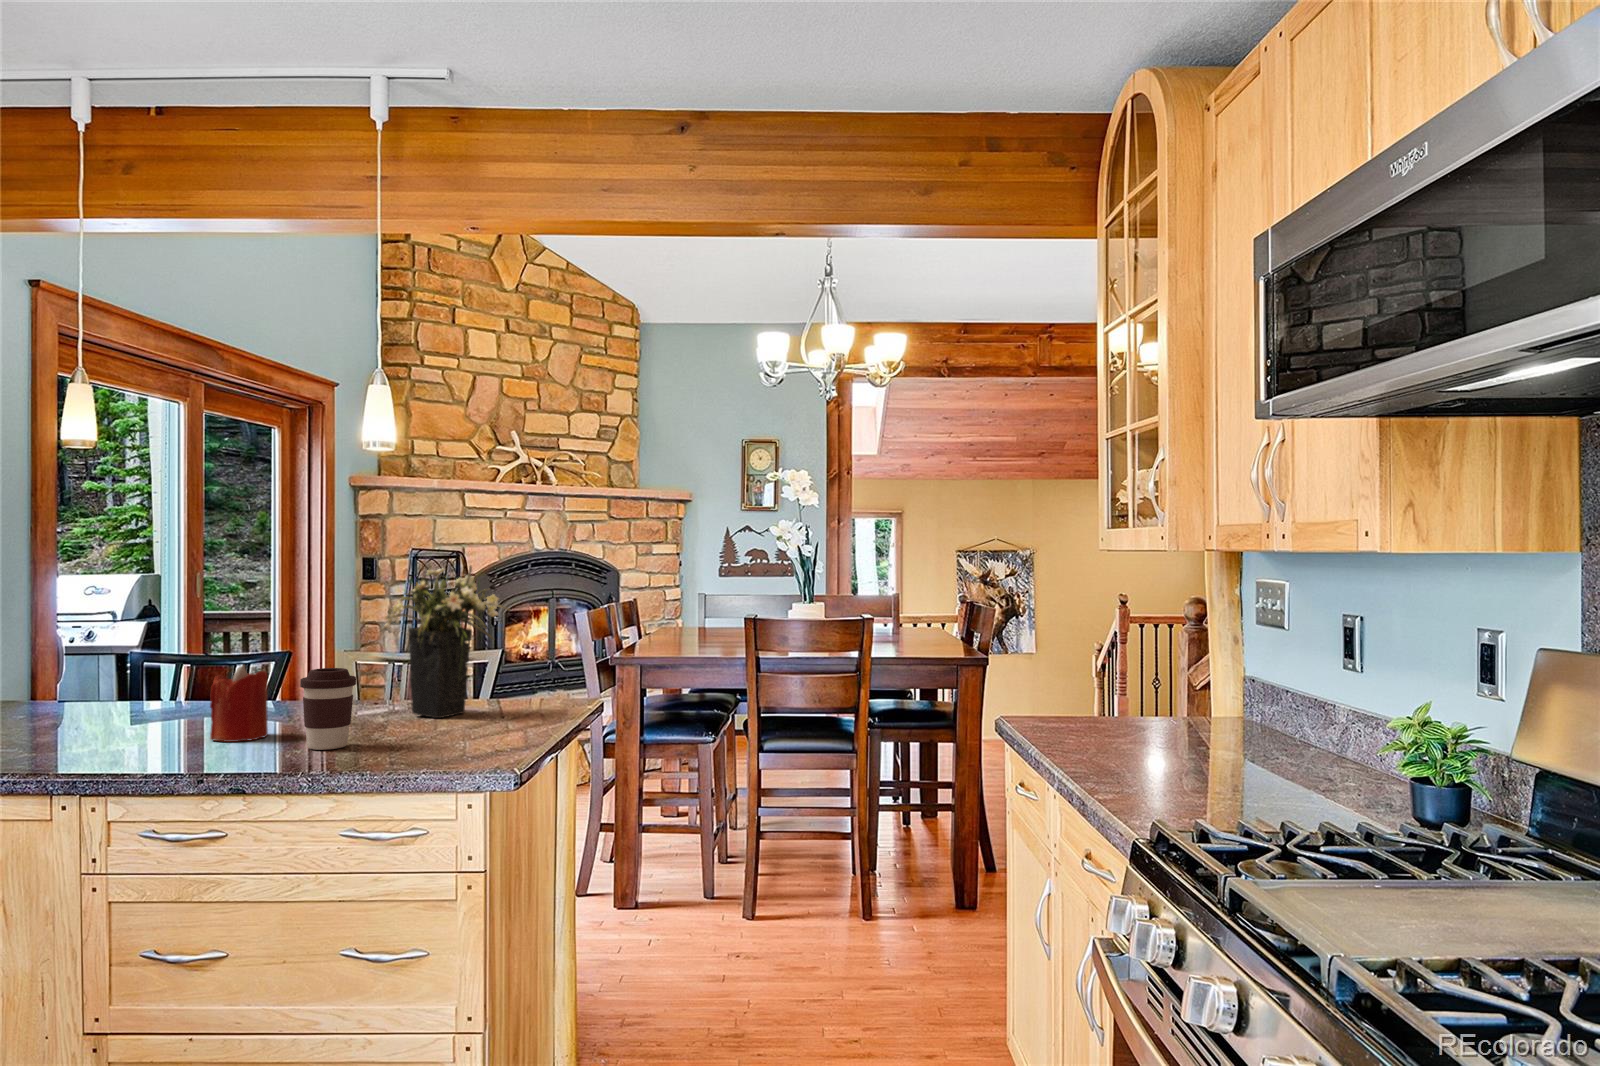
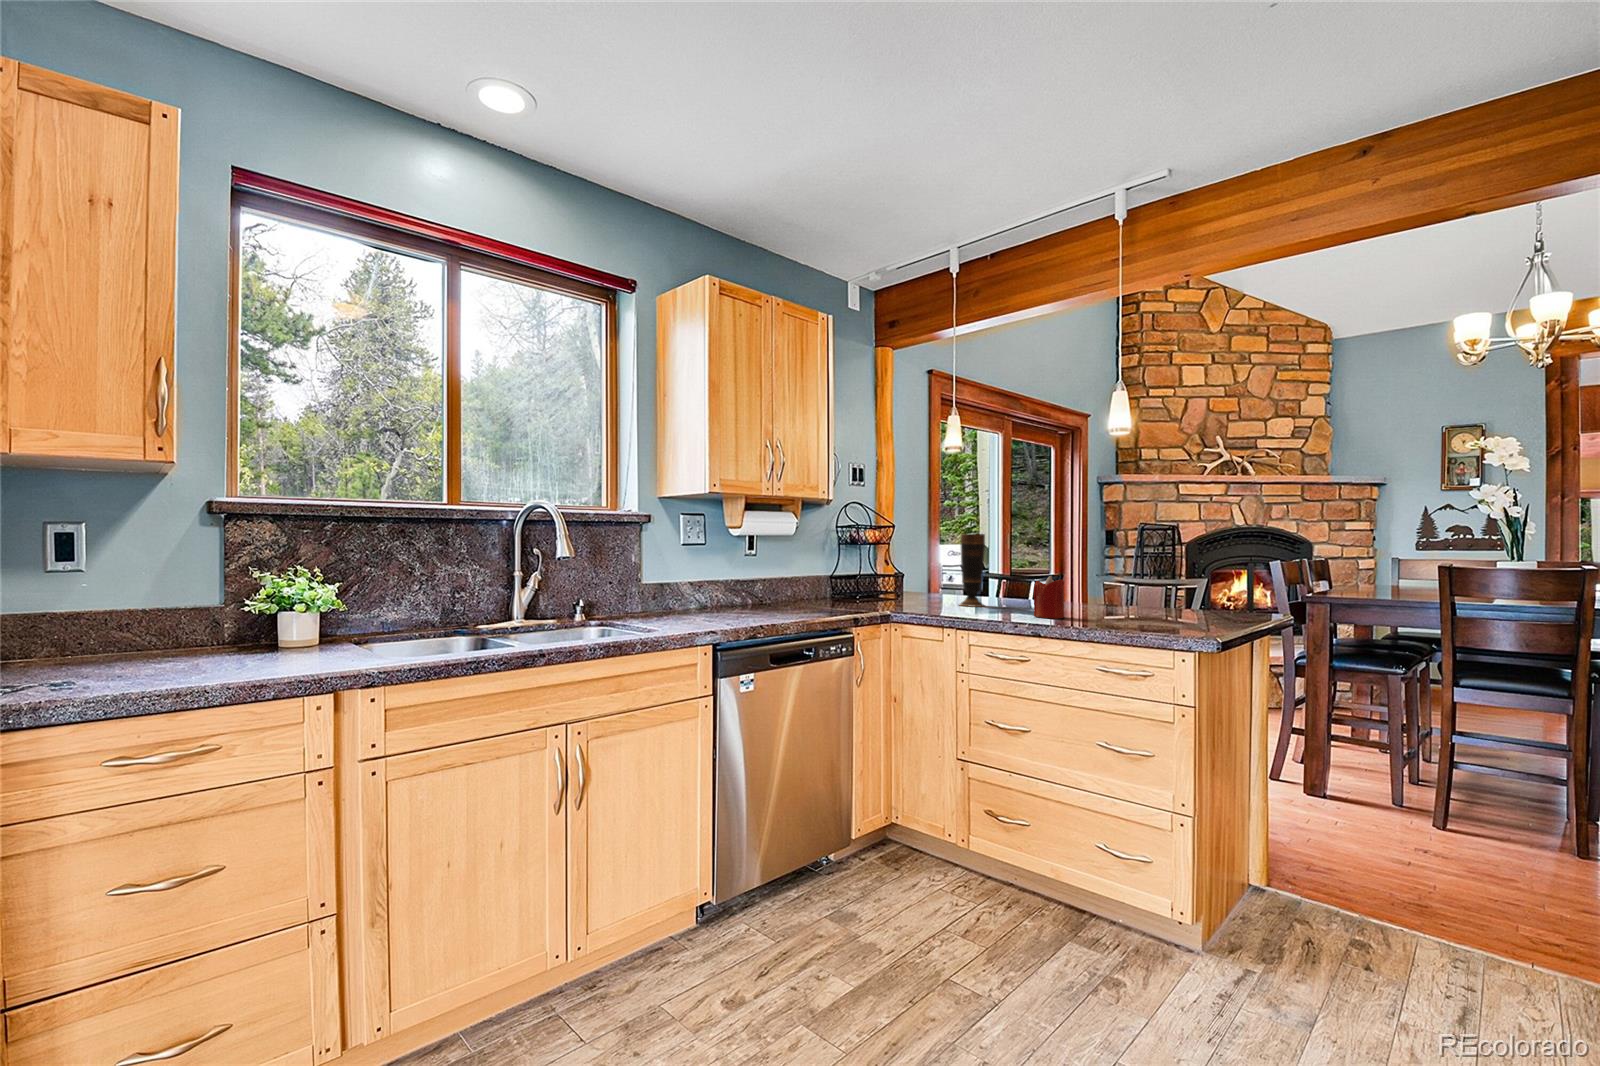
flower arrangement: present [381,566,510,718] -> none [1130,521,1220,620]
vase: none [60,588,122,727] -> present [959,534,985,607]
coffee cup: present [300,668,356,750] -> none [1085,578,1117,626]

